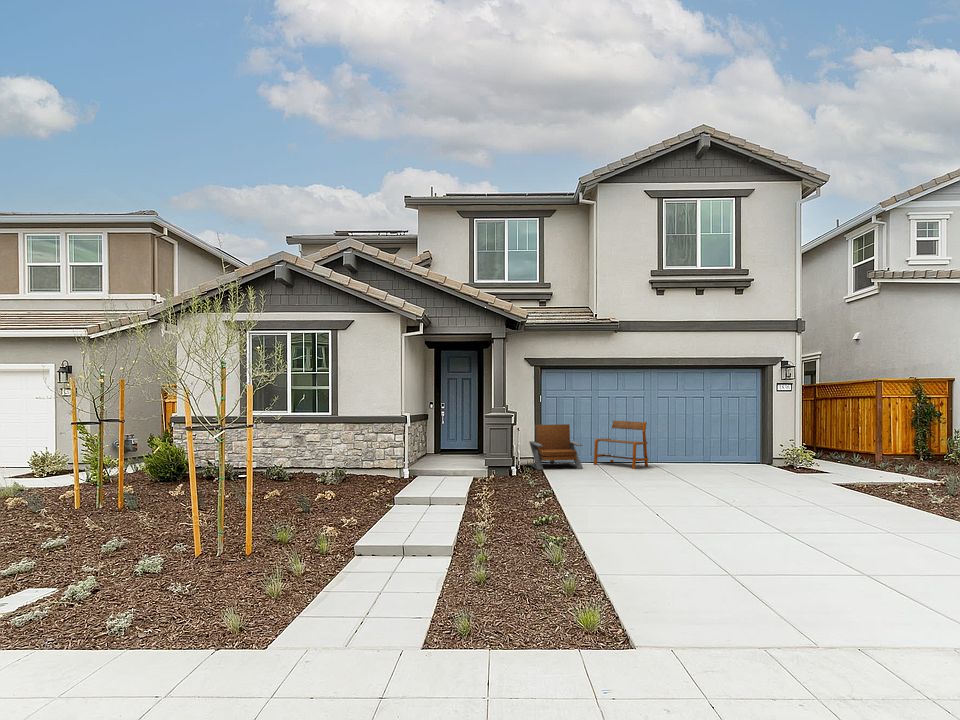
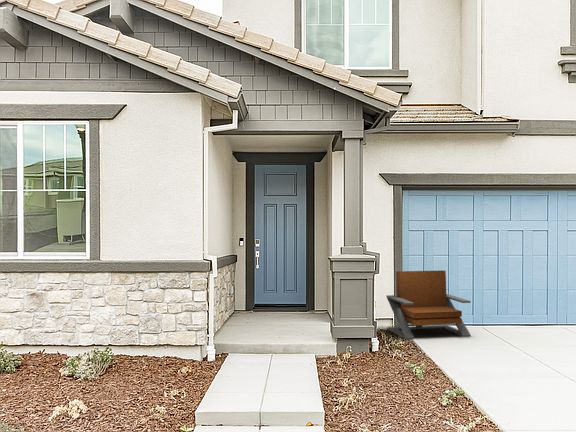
bench: present [594,420,649,469] -> none [479,263,561,337]

